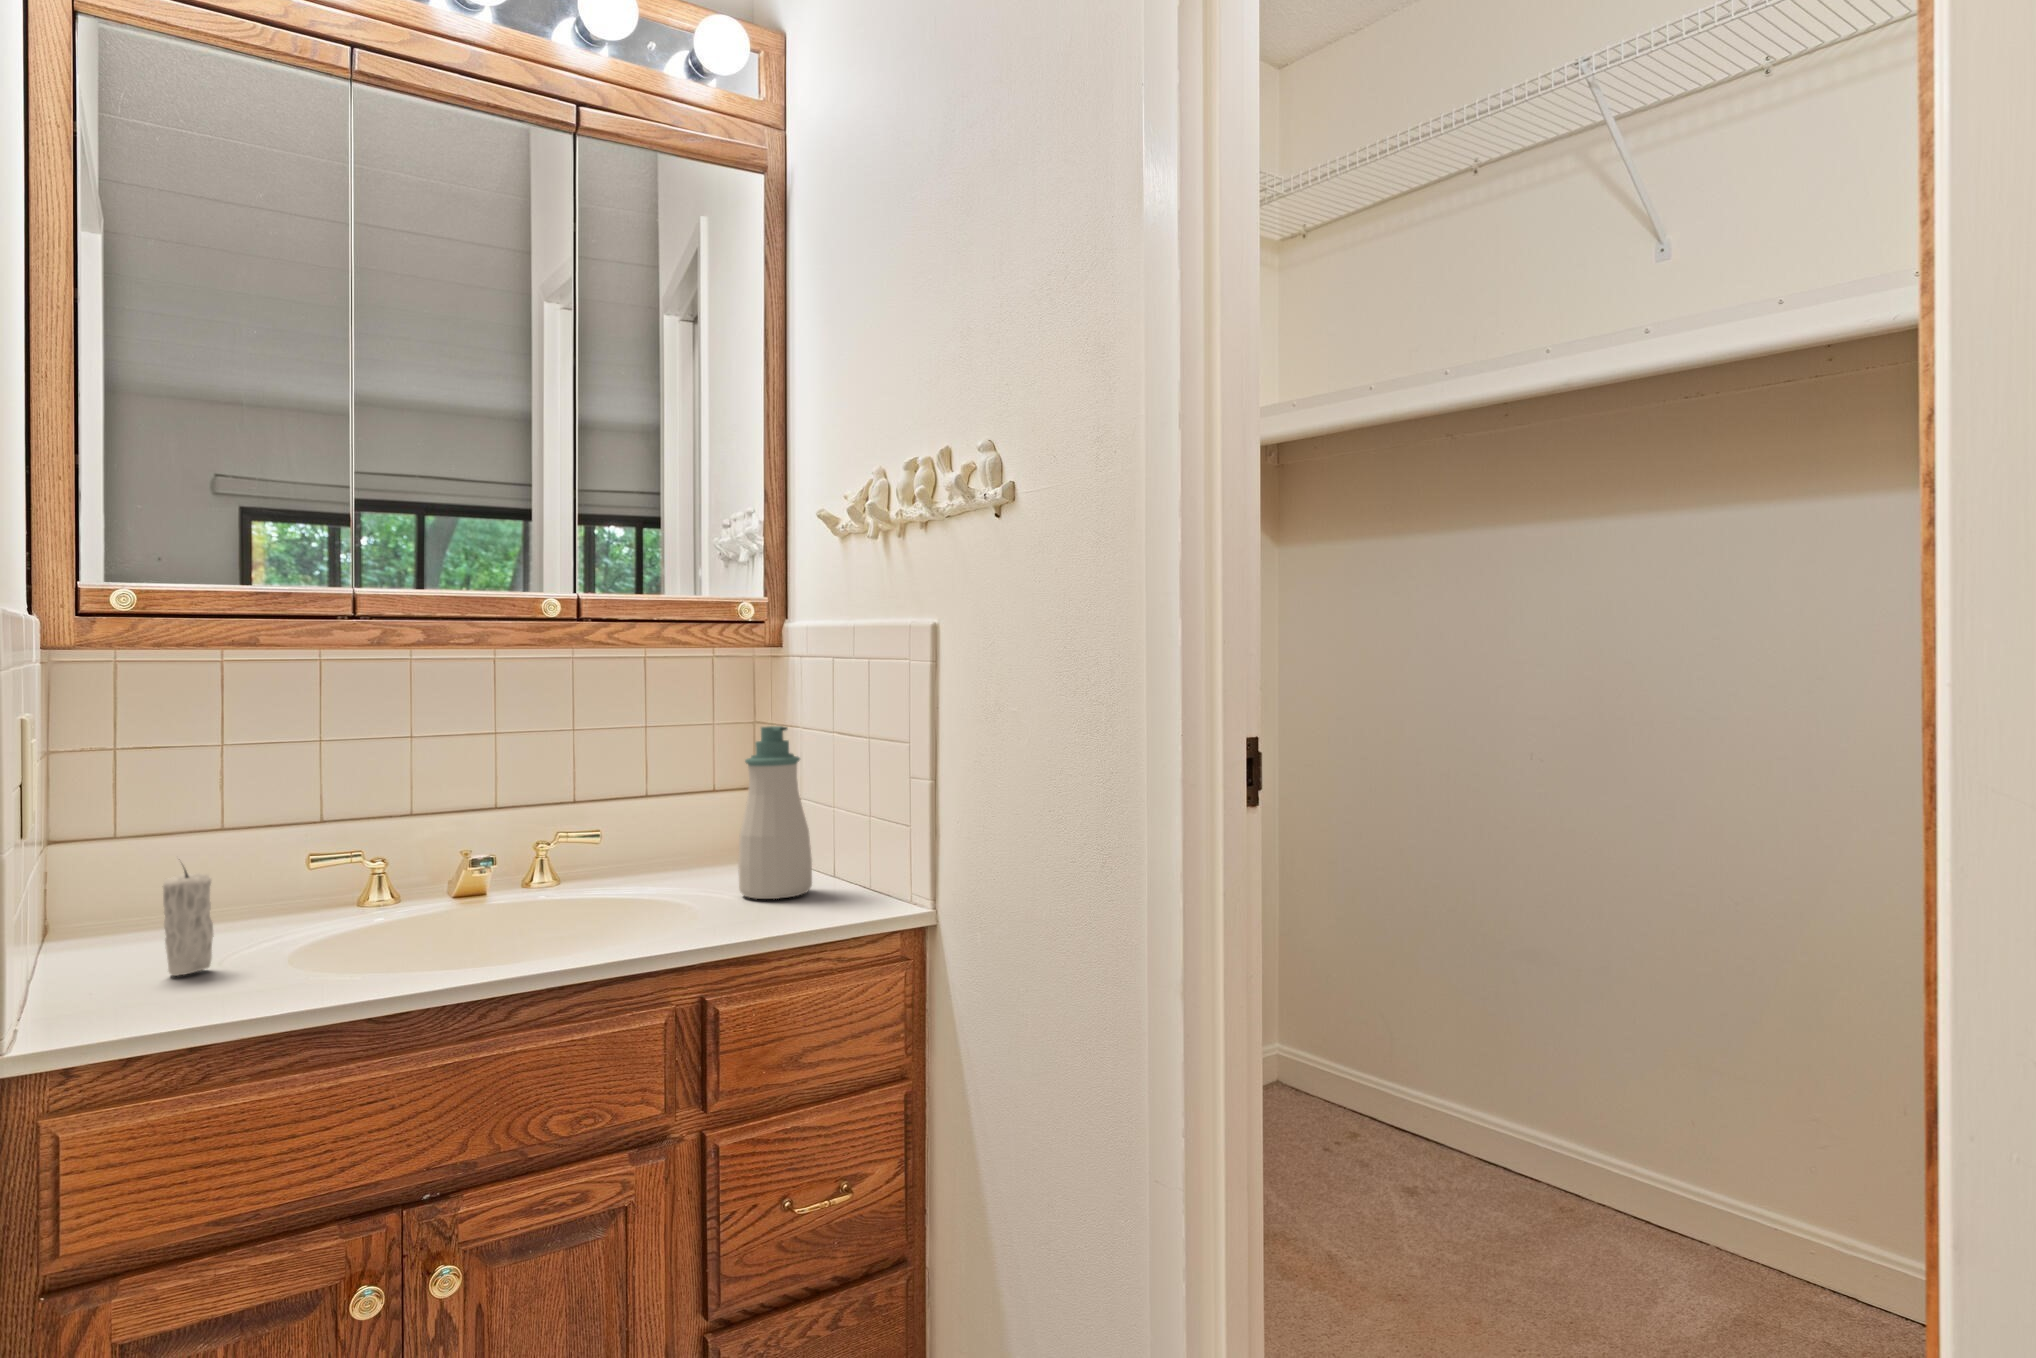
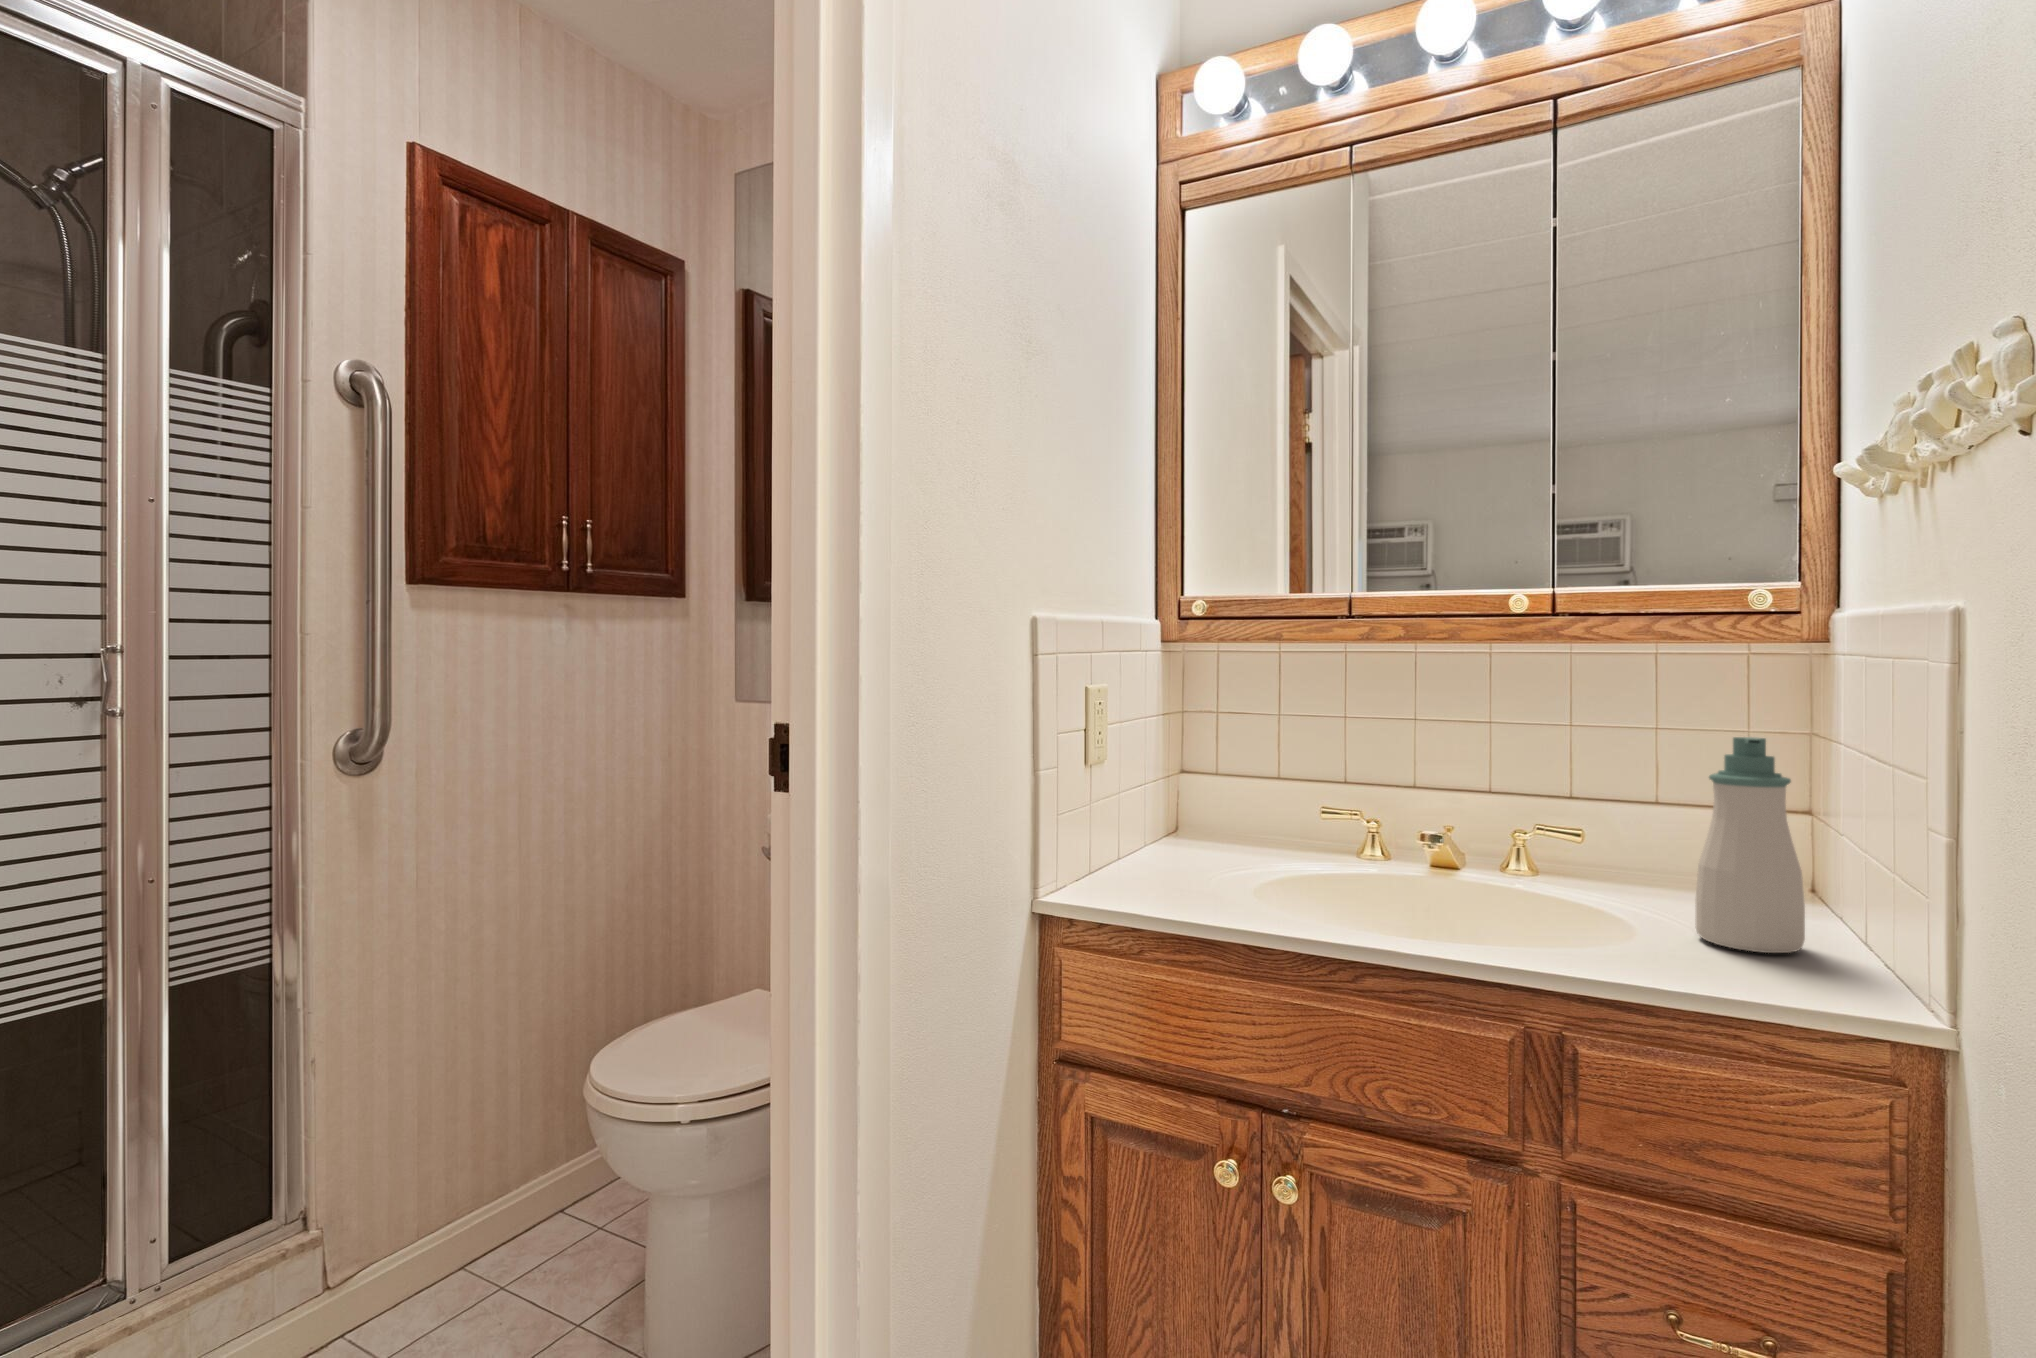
candle: present [163,868,214,976] -> none [1170,794,1201,879]

